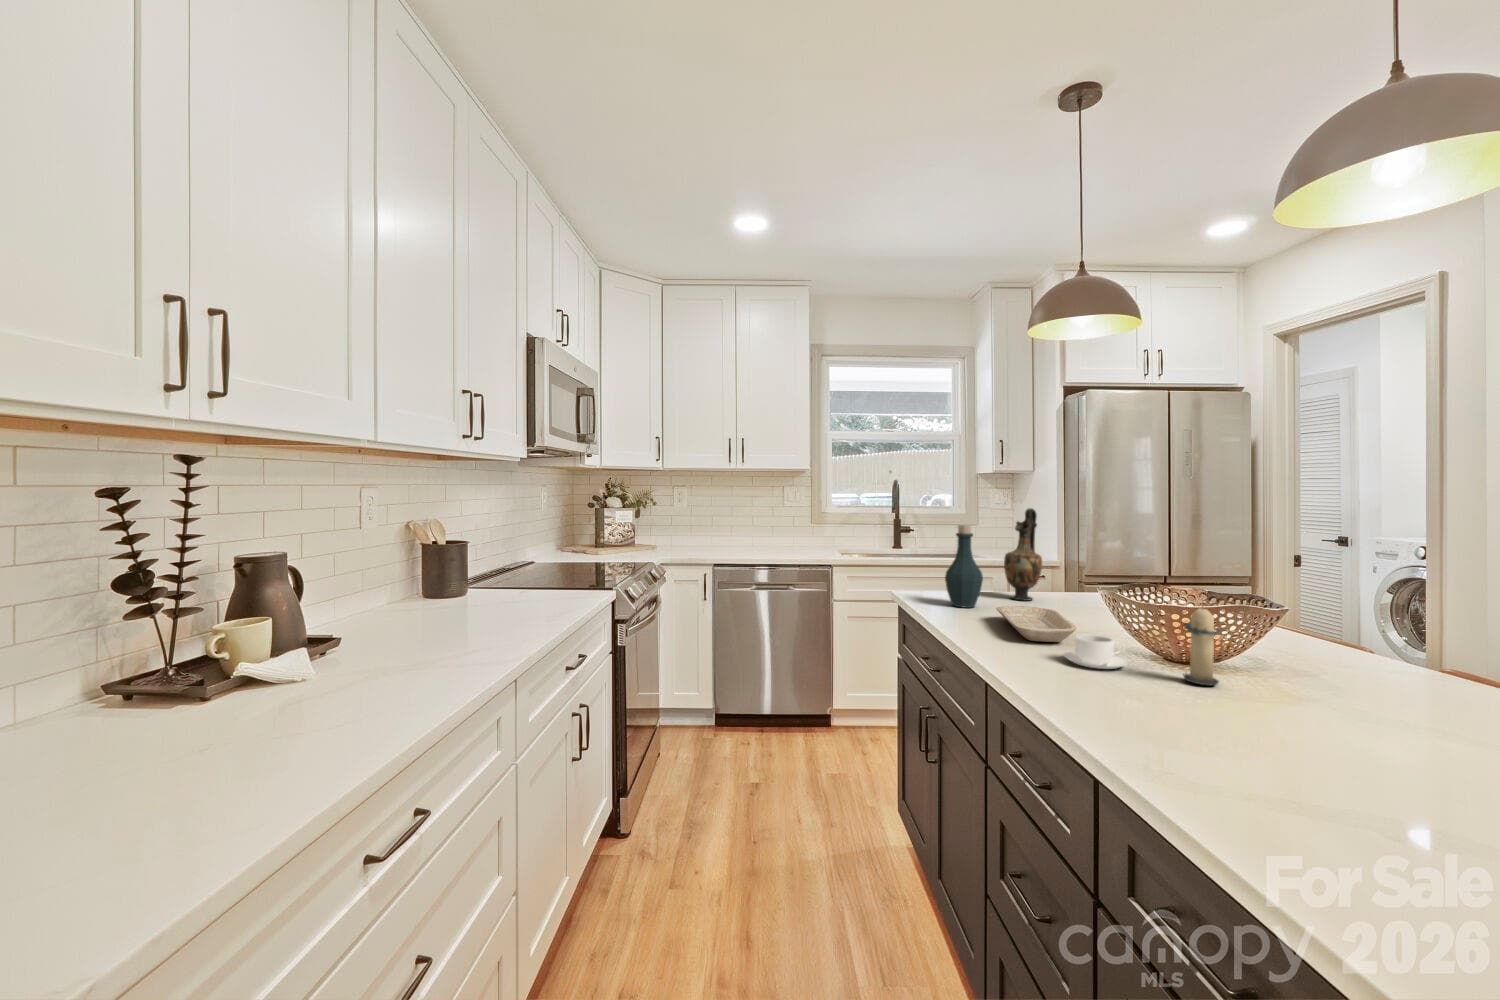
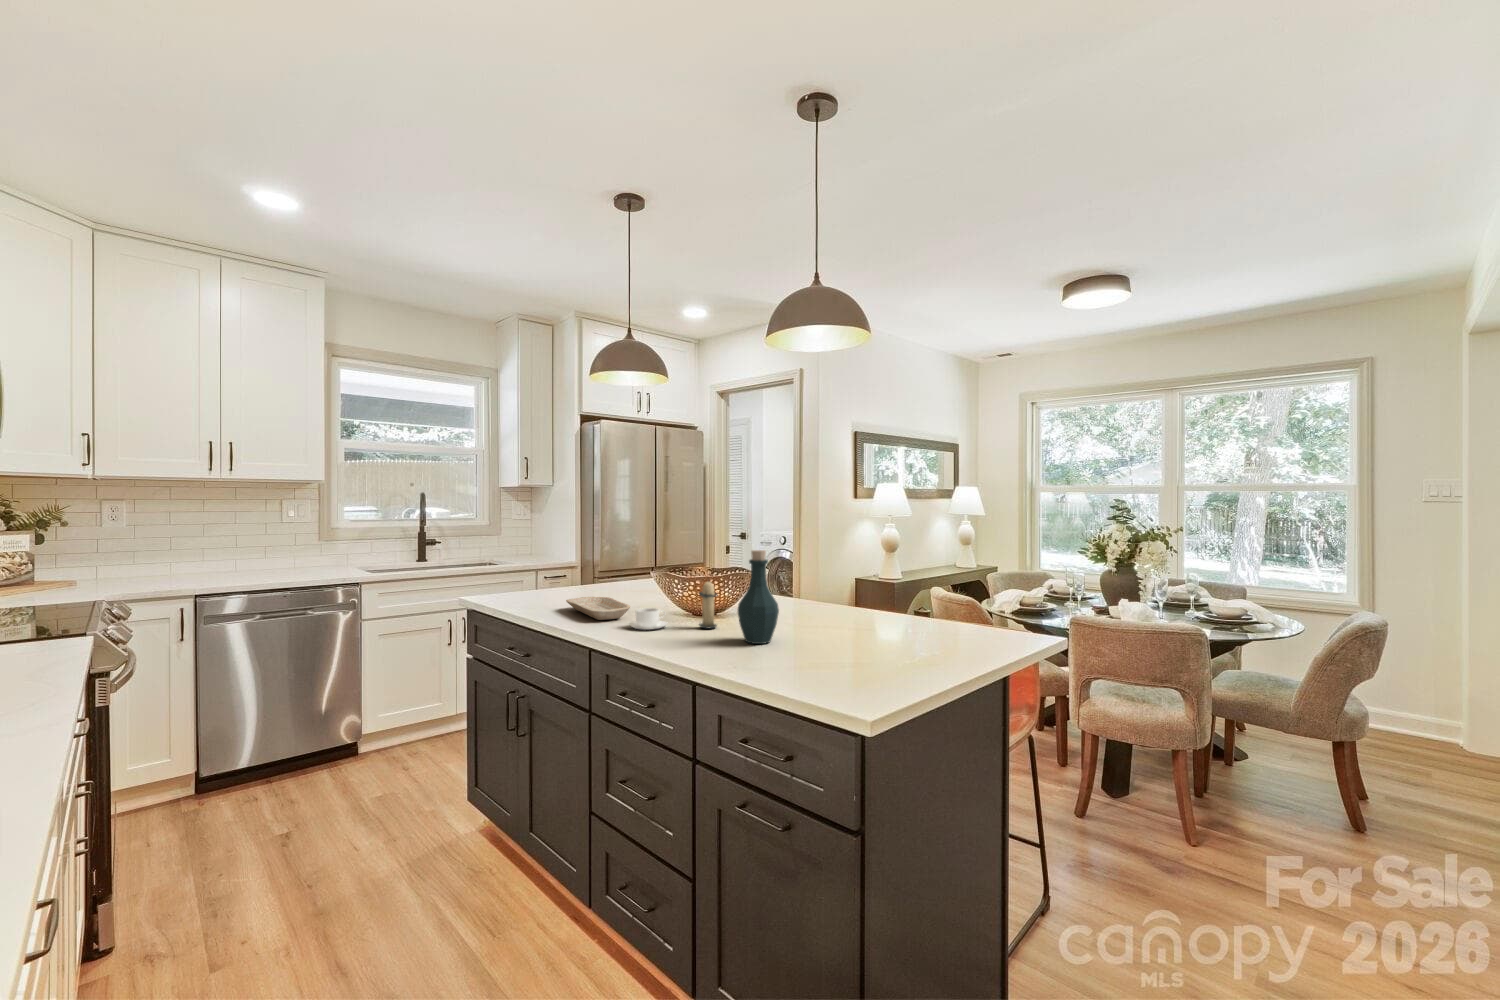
vase: present [1004,509,1042,601] -> none [558,520,588,595]
bottle: present [945,525,983,608] -> present [738,550,779,644]

